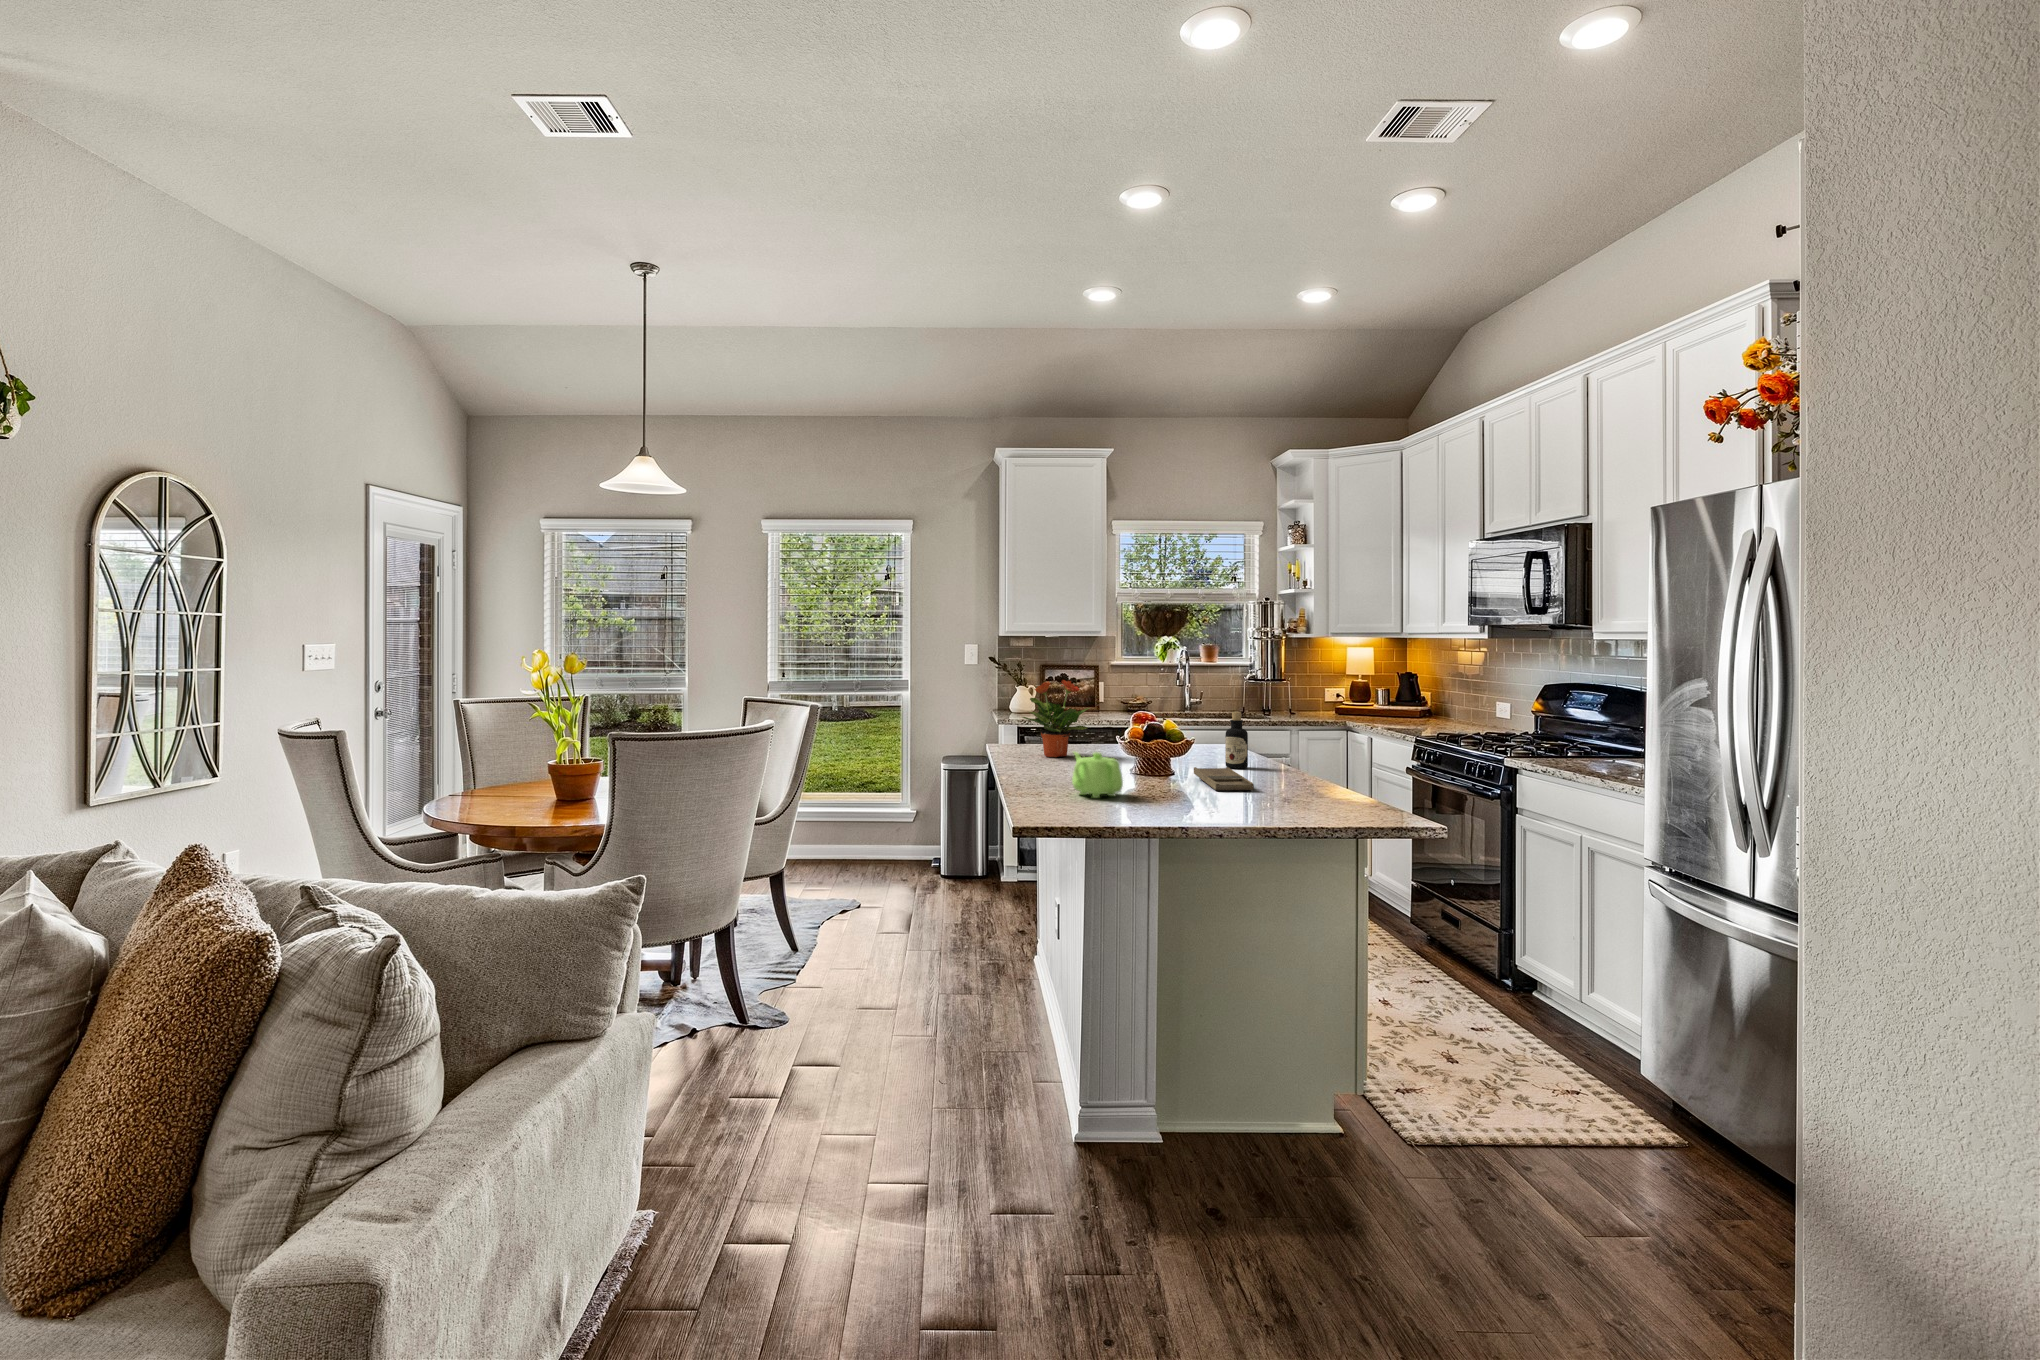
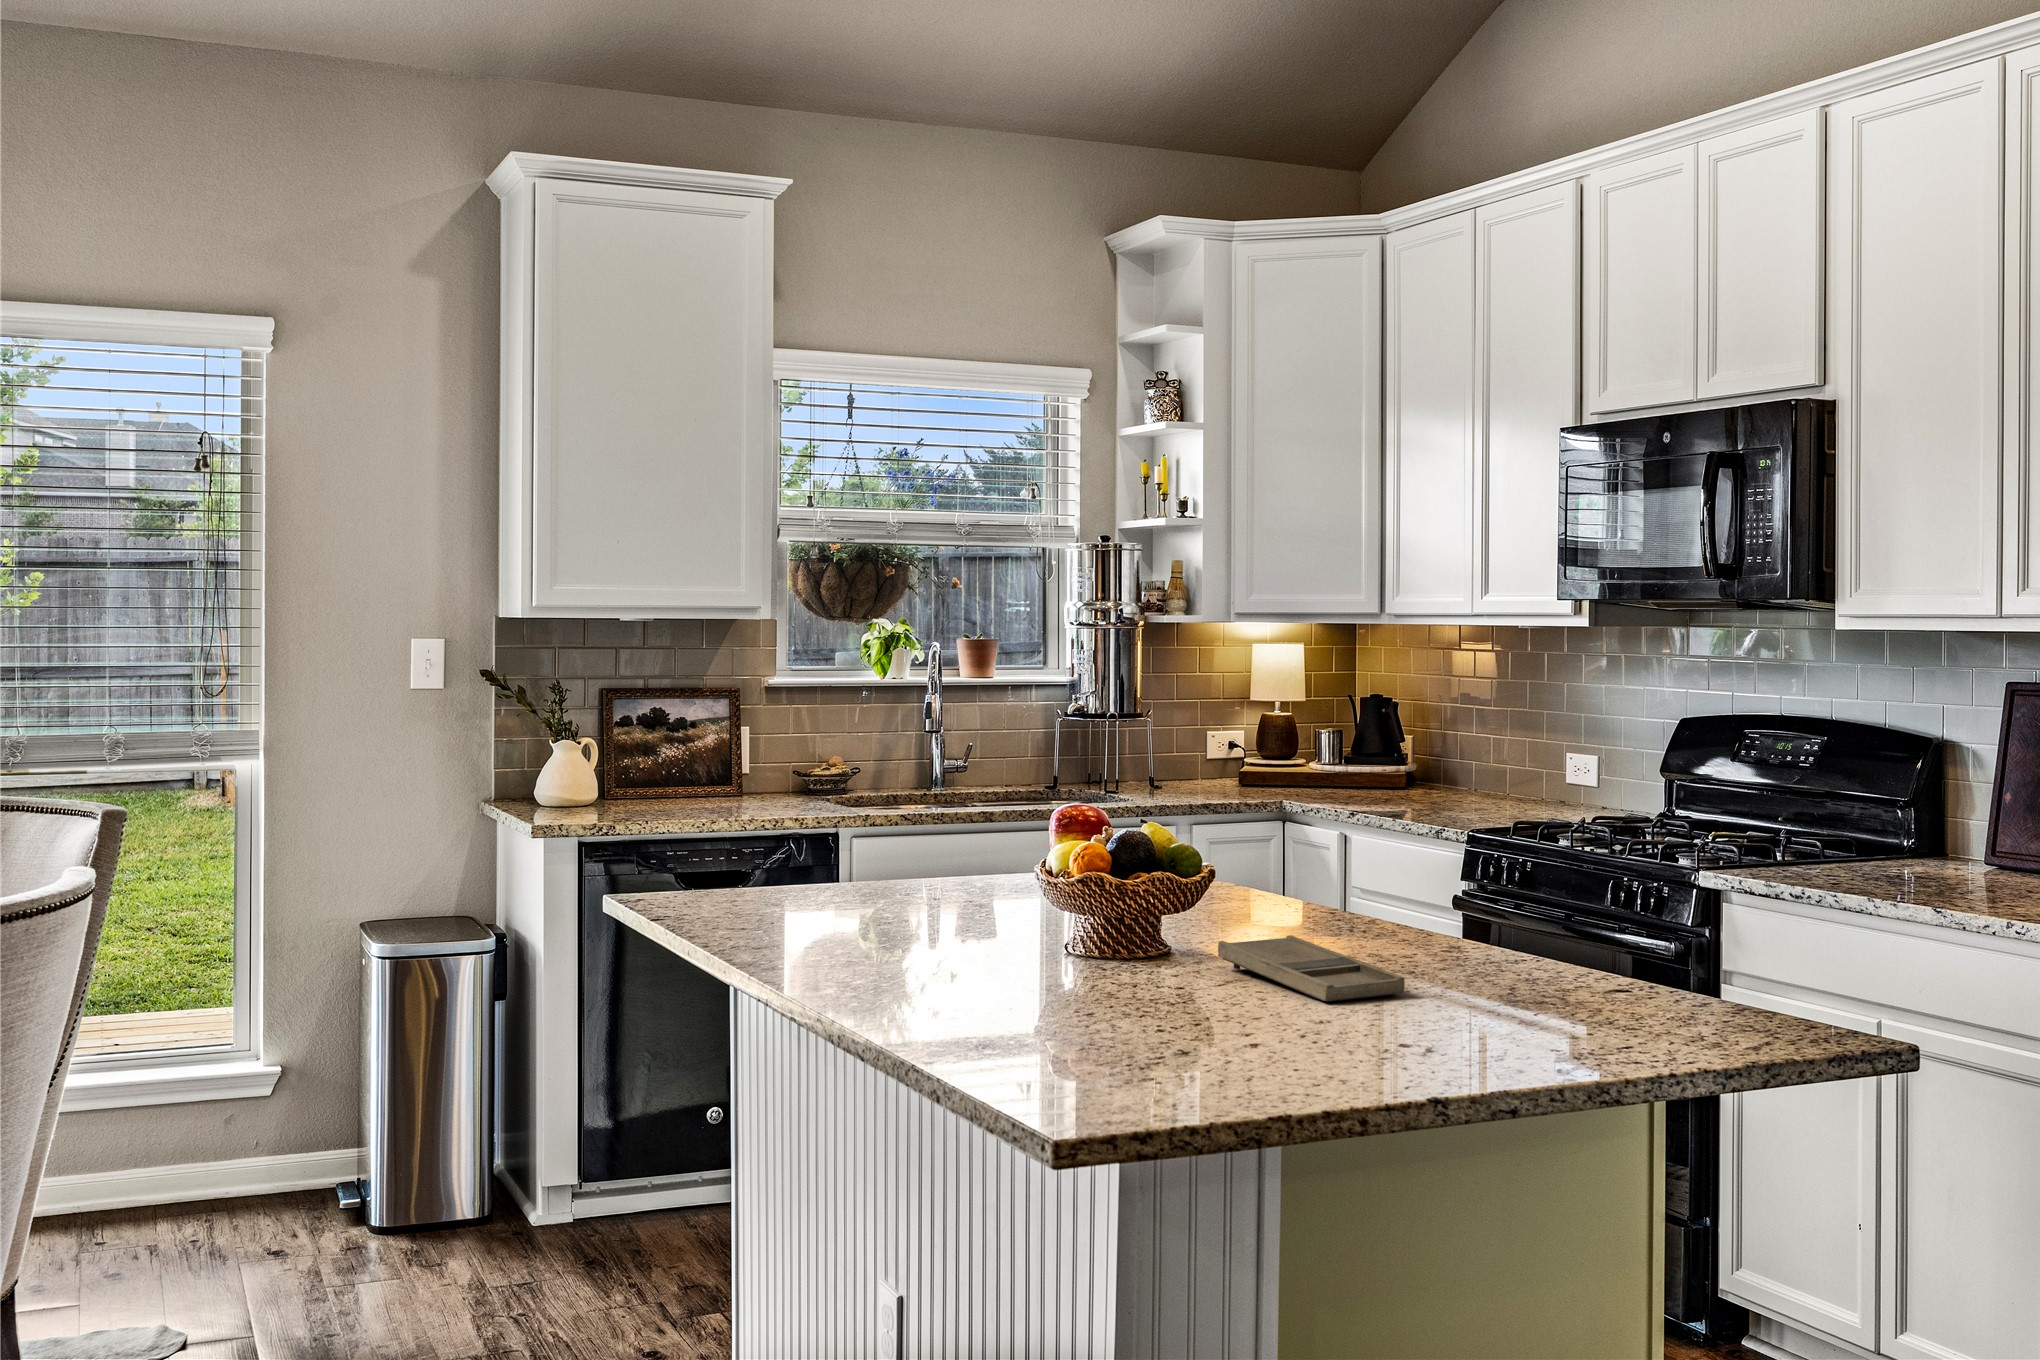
potted plant: present [1023,680,1089,757] -> none [711,727,887,929]
bottle: present [1225,712,1248,769] -> none [1231,796,1284,932]
teapot: present [1072,752,1123,798] -> none [995,927,1150,1056]

